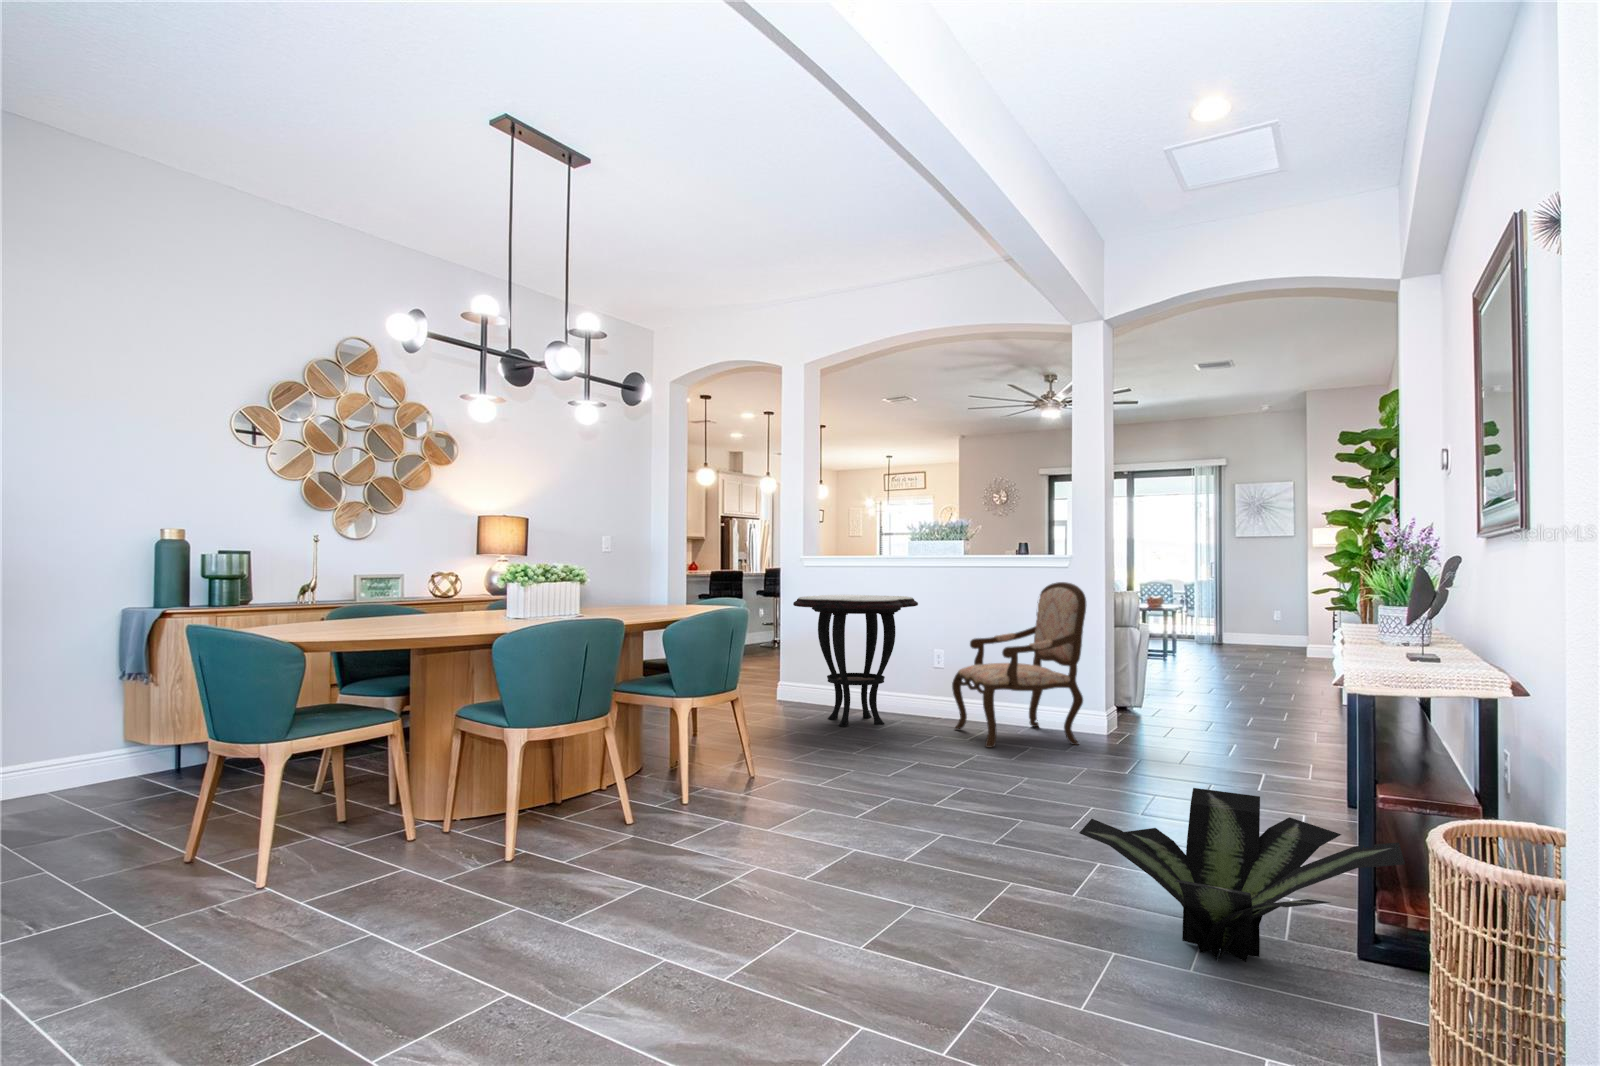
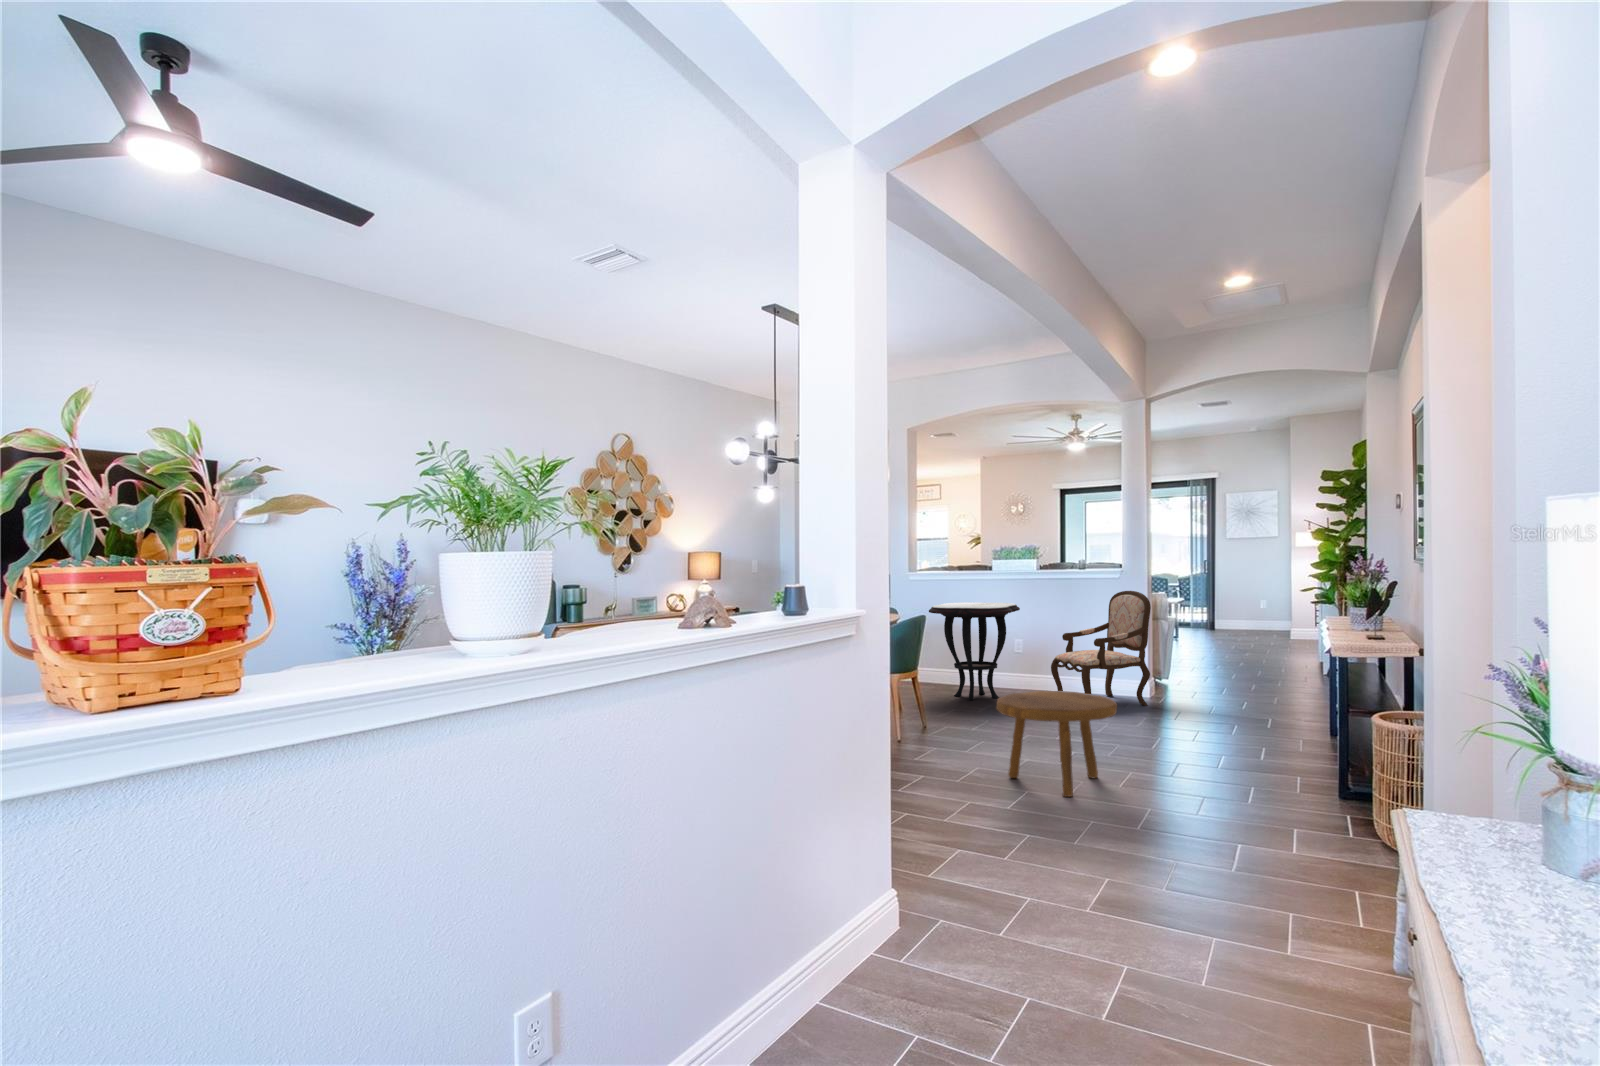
footstool: none [724,730,933,940] -> present [997,691,1117,797]
potted plant: present [1079,788,1405,962] -> none [1200,715,1366,796]

